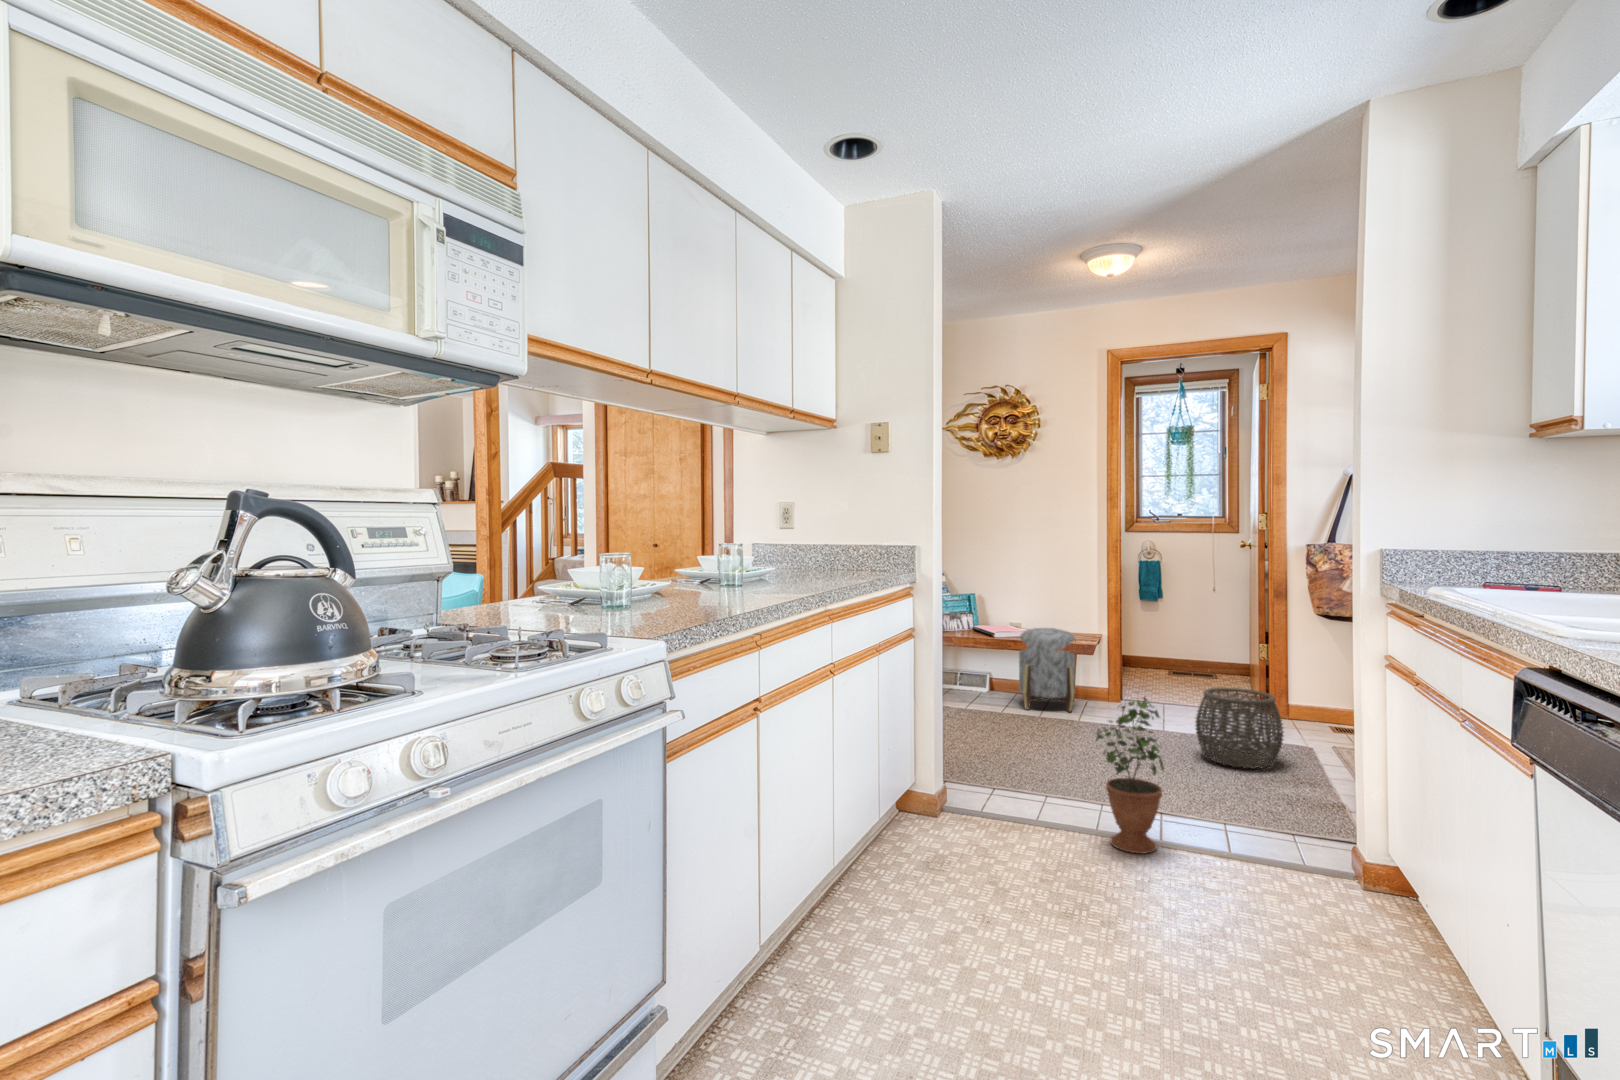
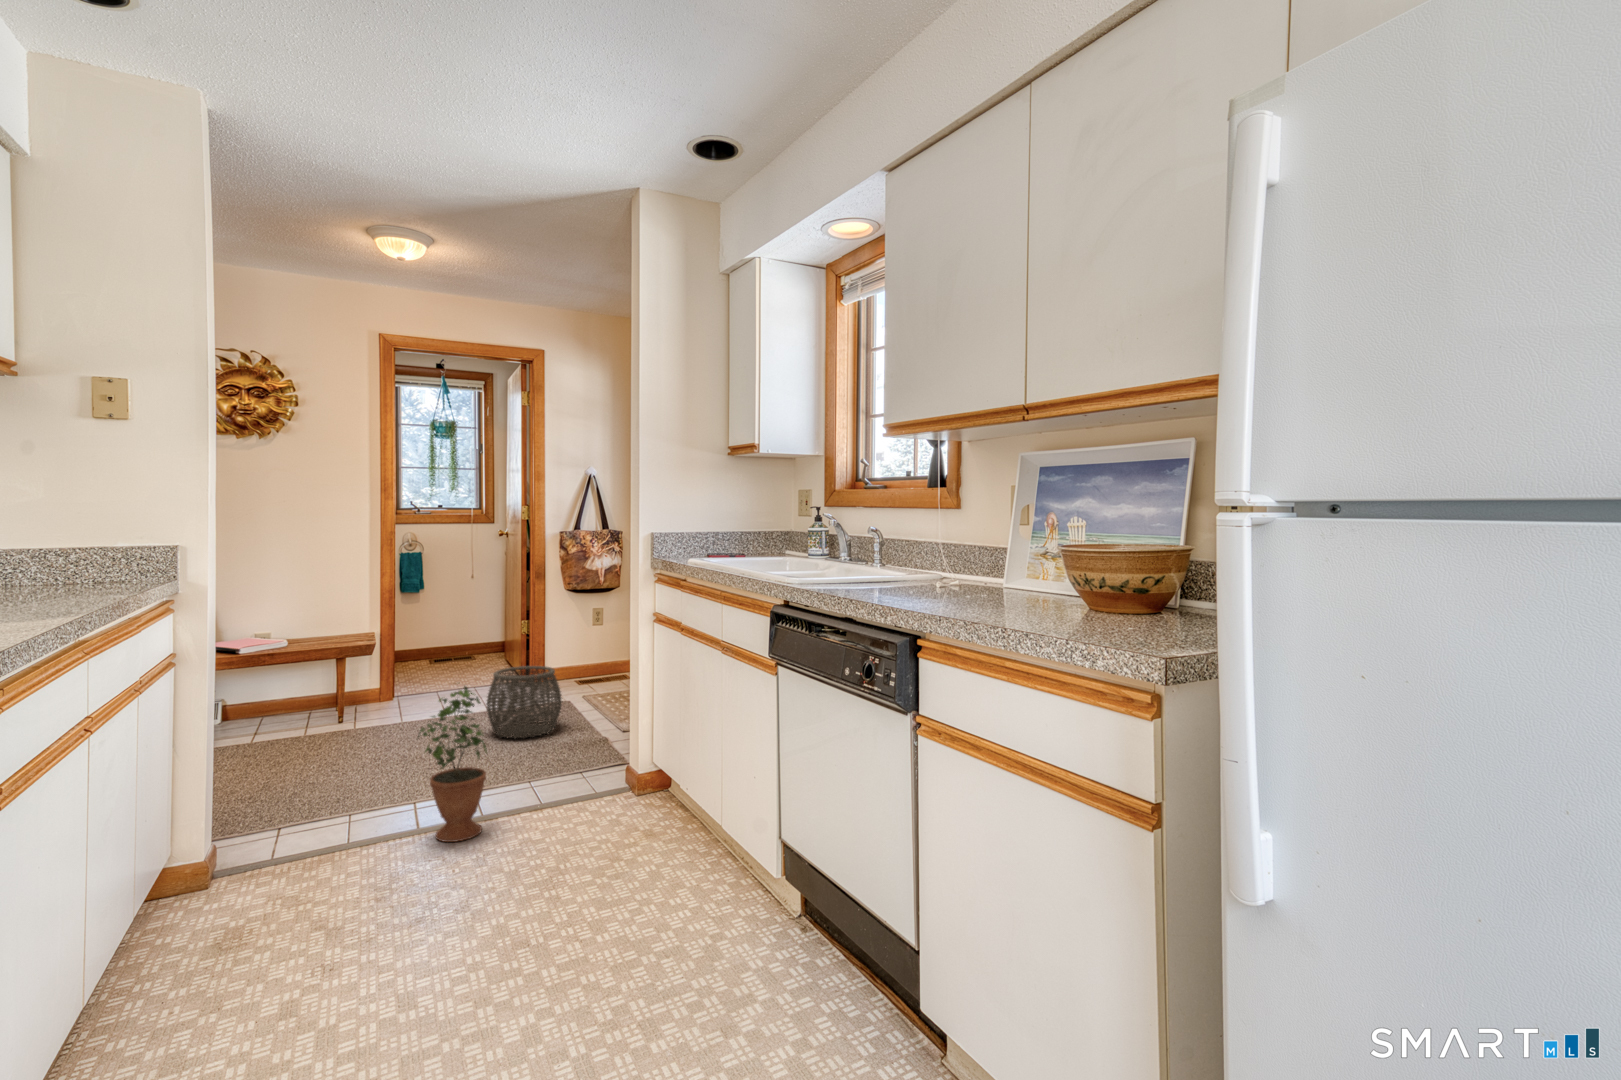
stool: present [1019,628,1075,711] -> none [276,632,348,728]

